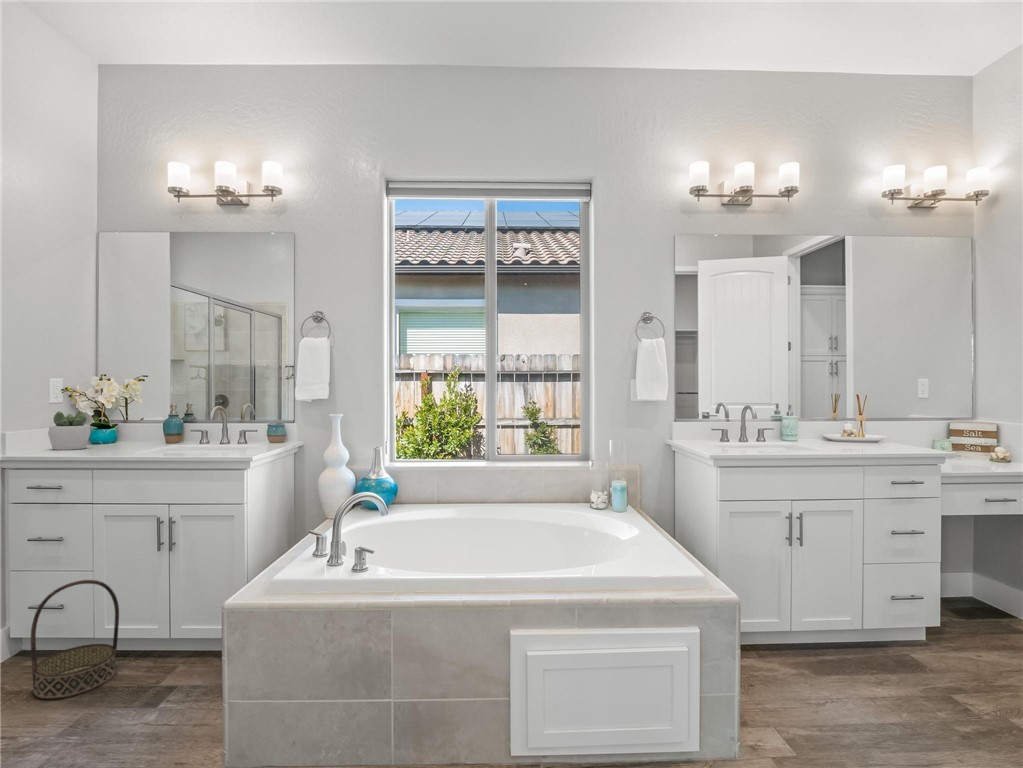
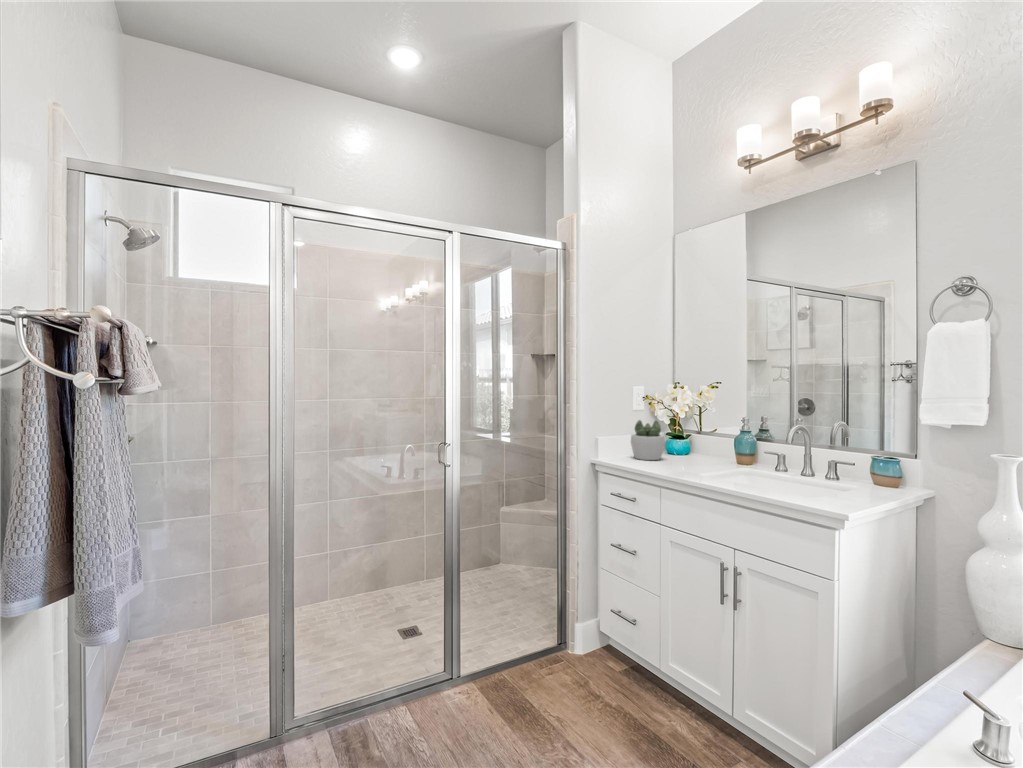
basket: present [31,580,119,699] -> none [603,613,680,745]

